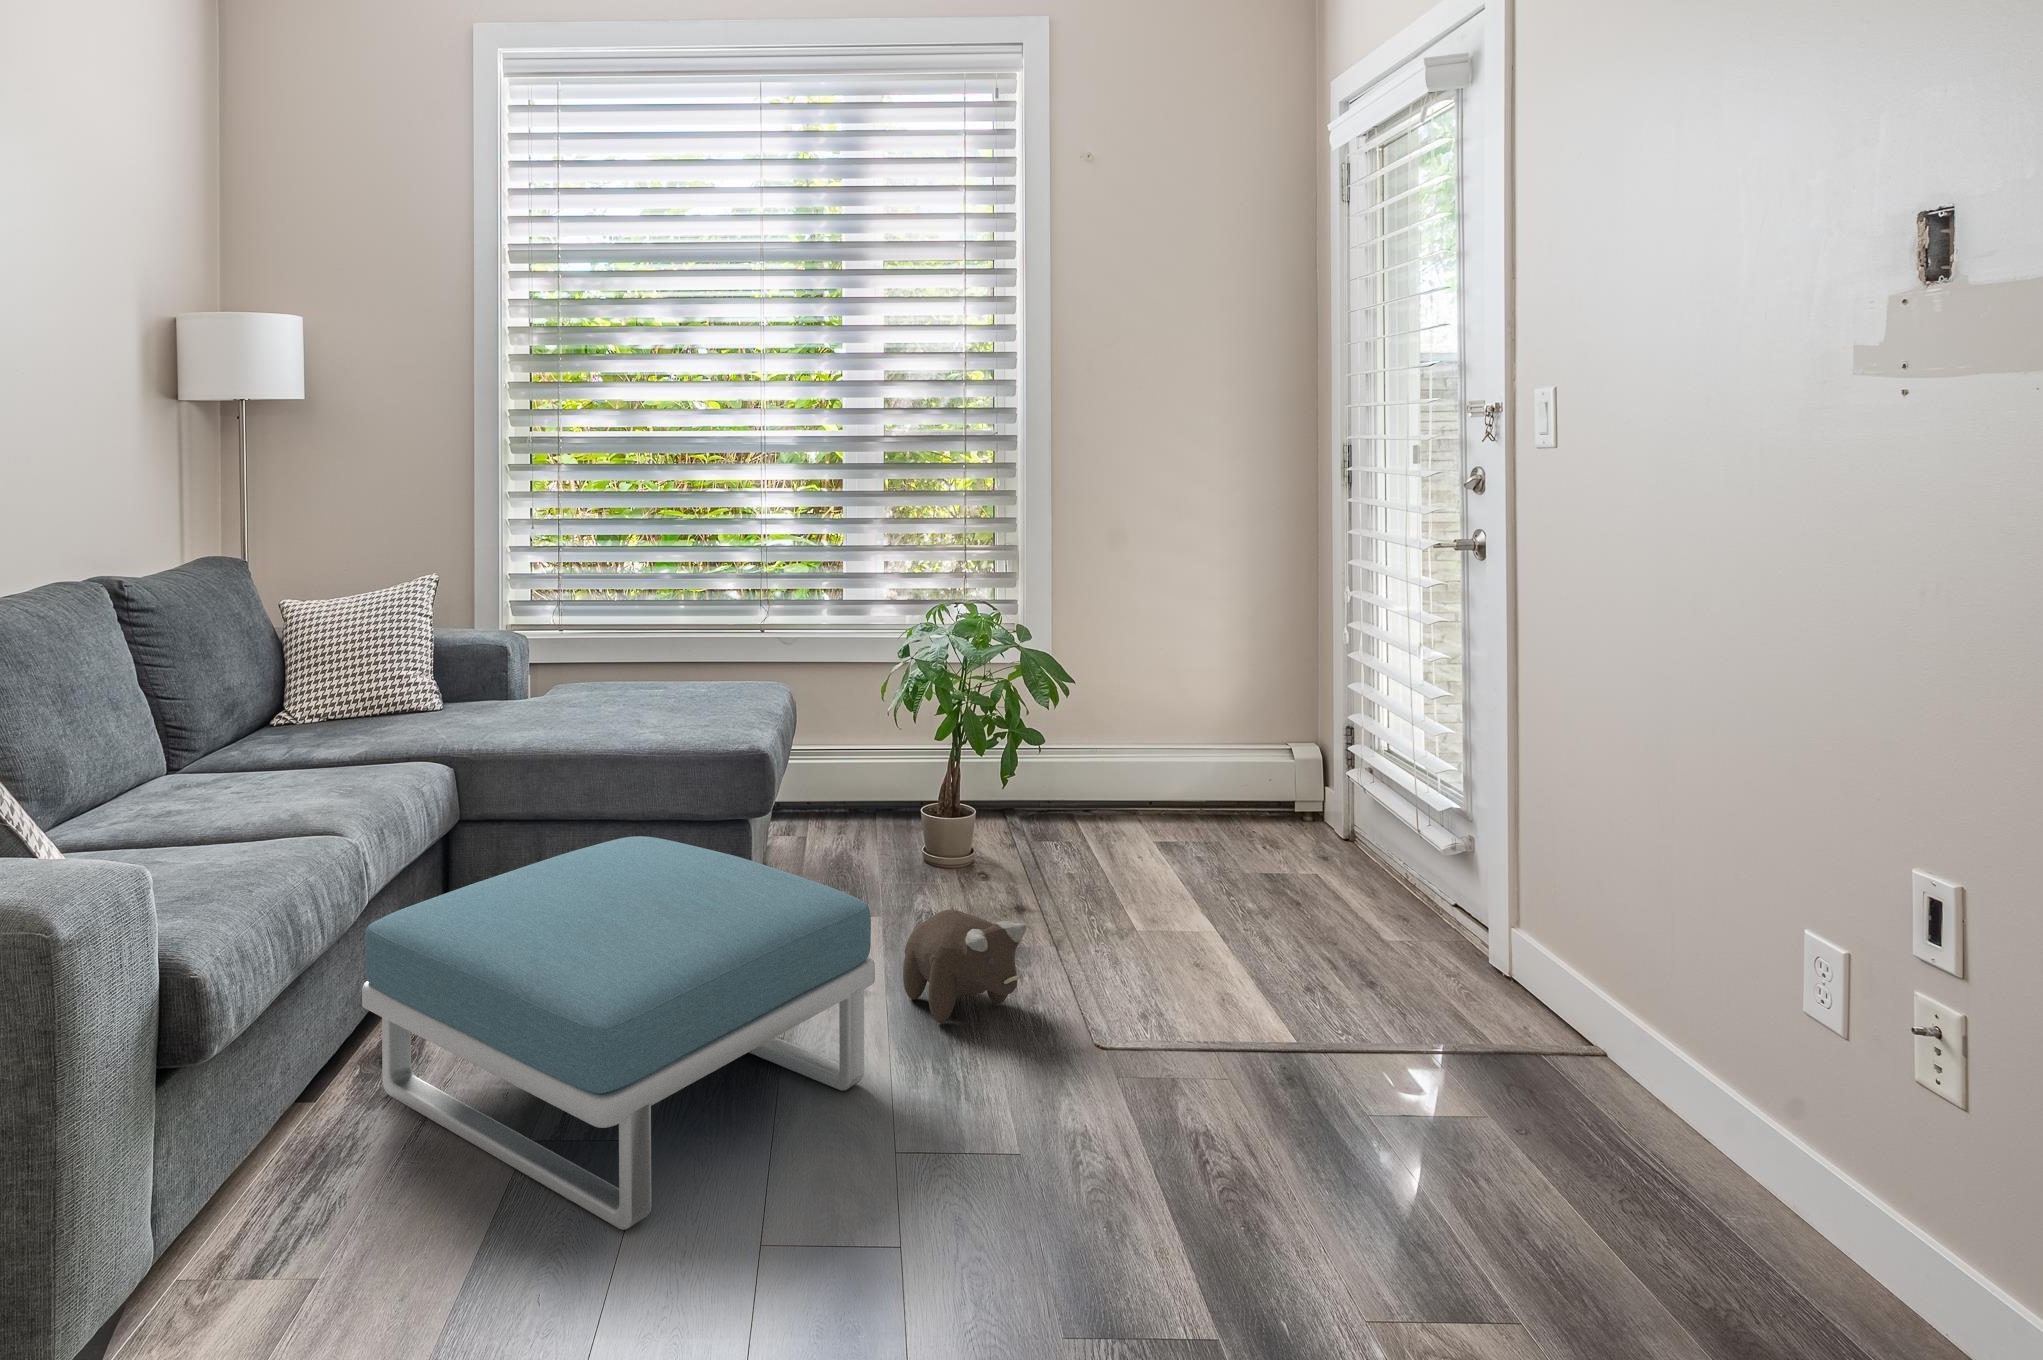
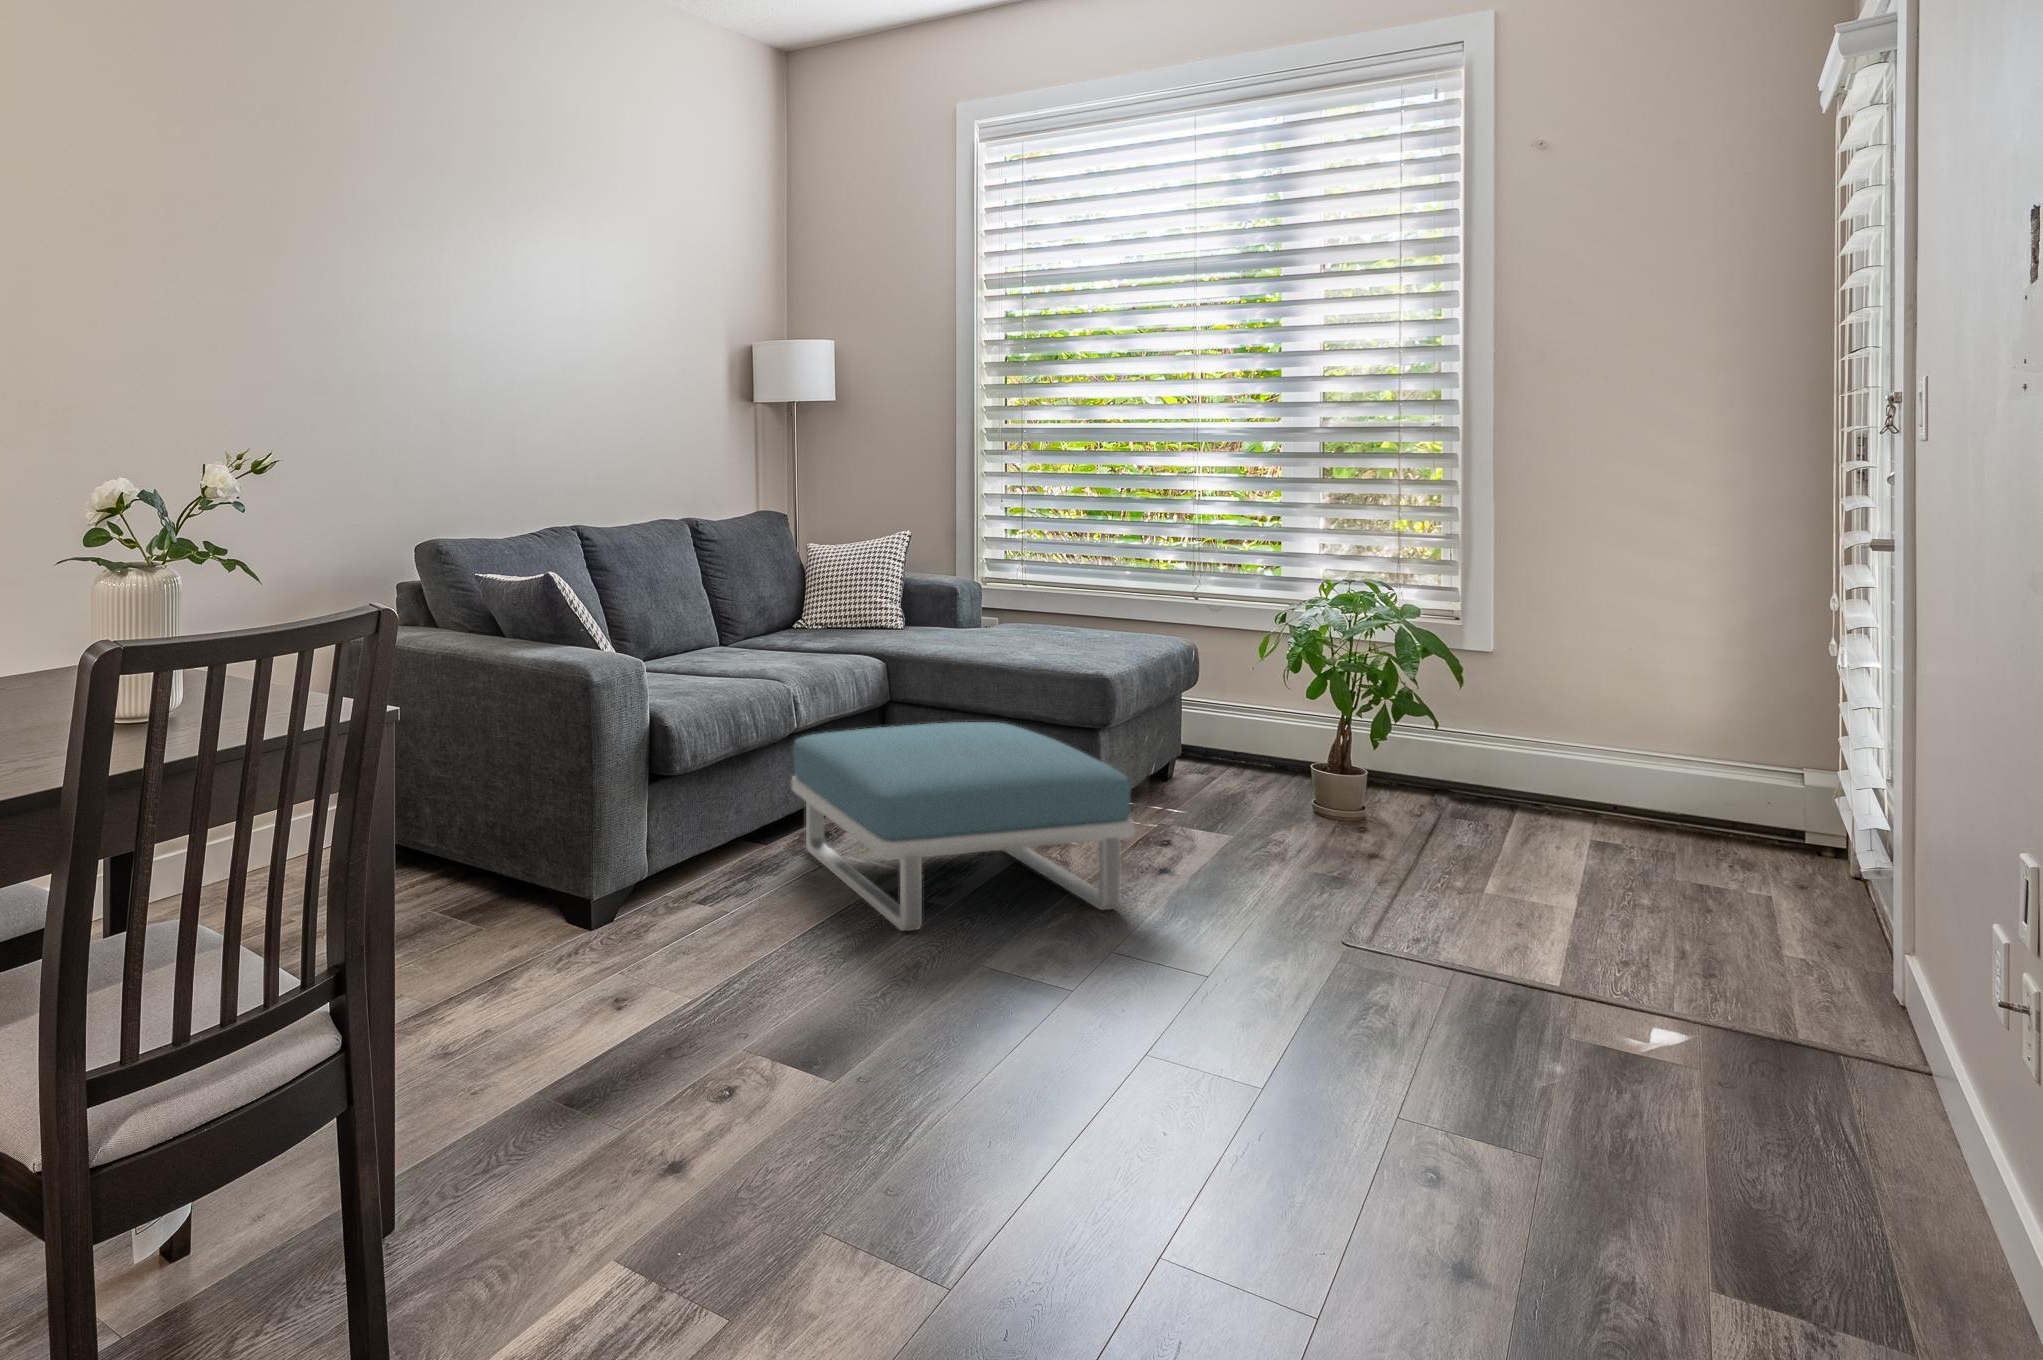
plush toy: present [903,910,1027,1023] -> none [1199,812,1291,897]

